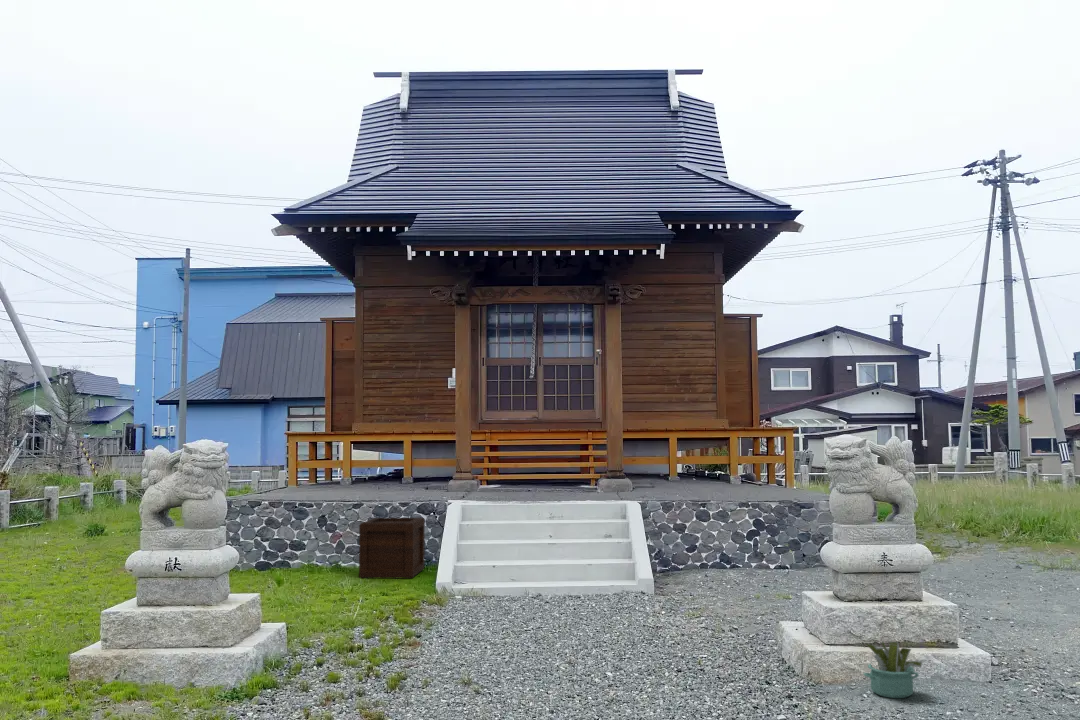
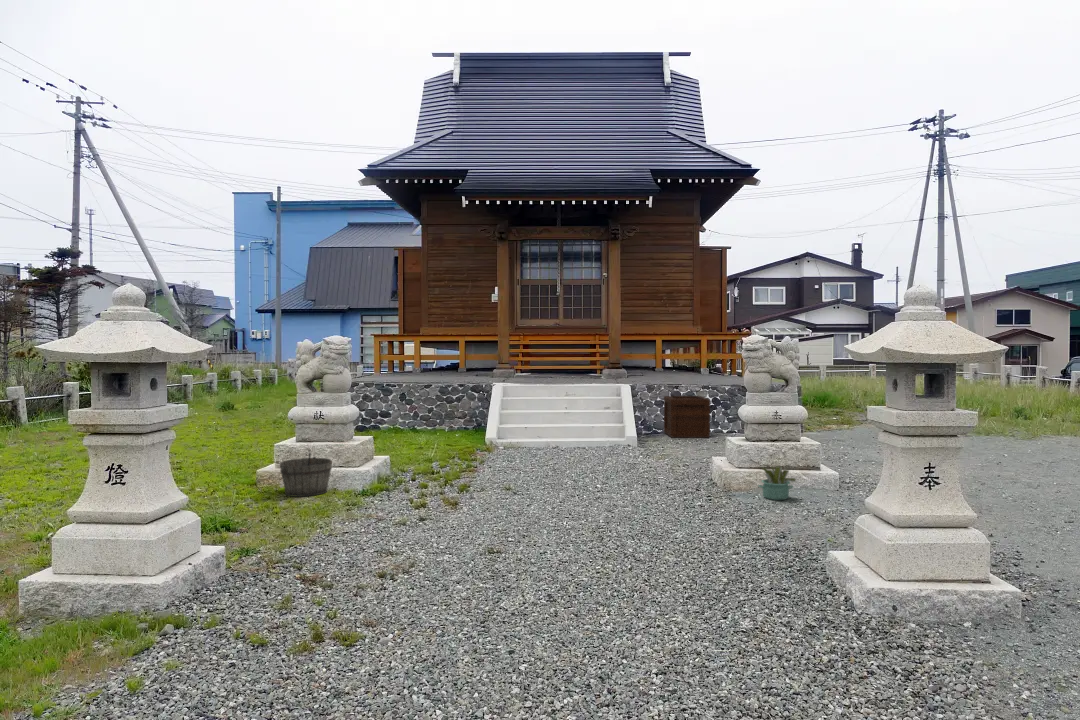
wooden crate: present [359,518,425,579] -> present [664,396,710,438]
wooden bucket: none [100,623,188,703] -> present [280,450,332,497]

